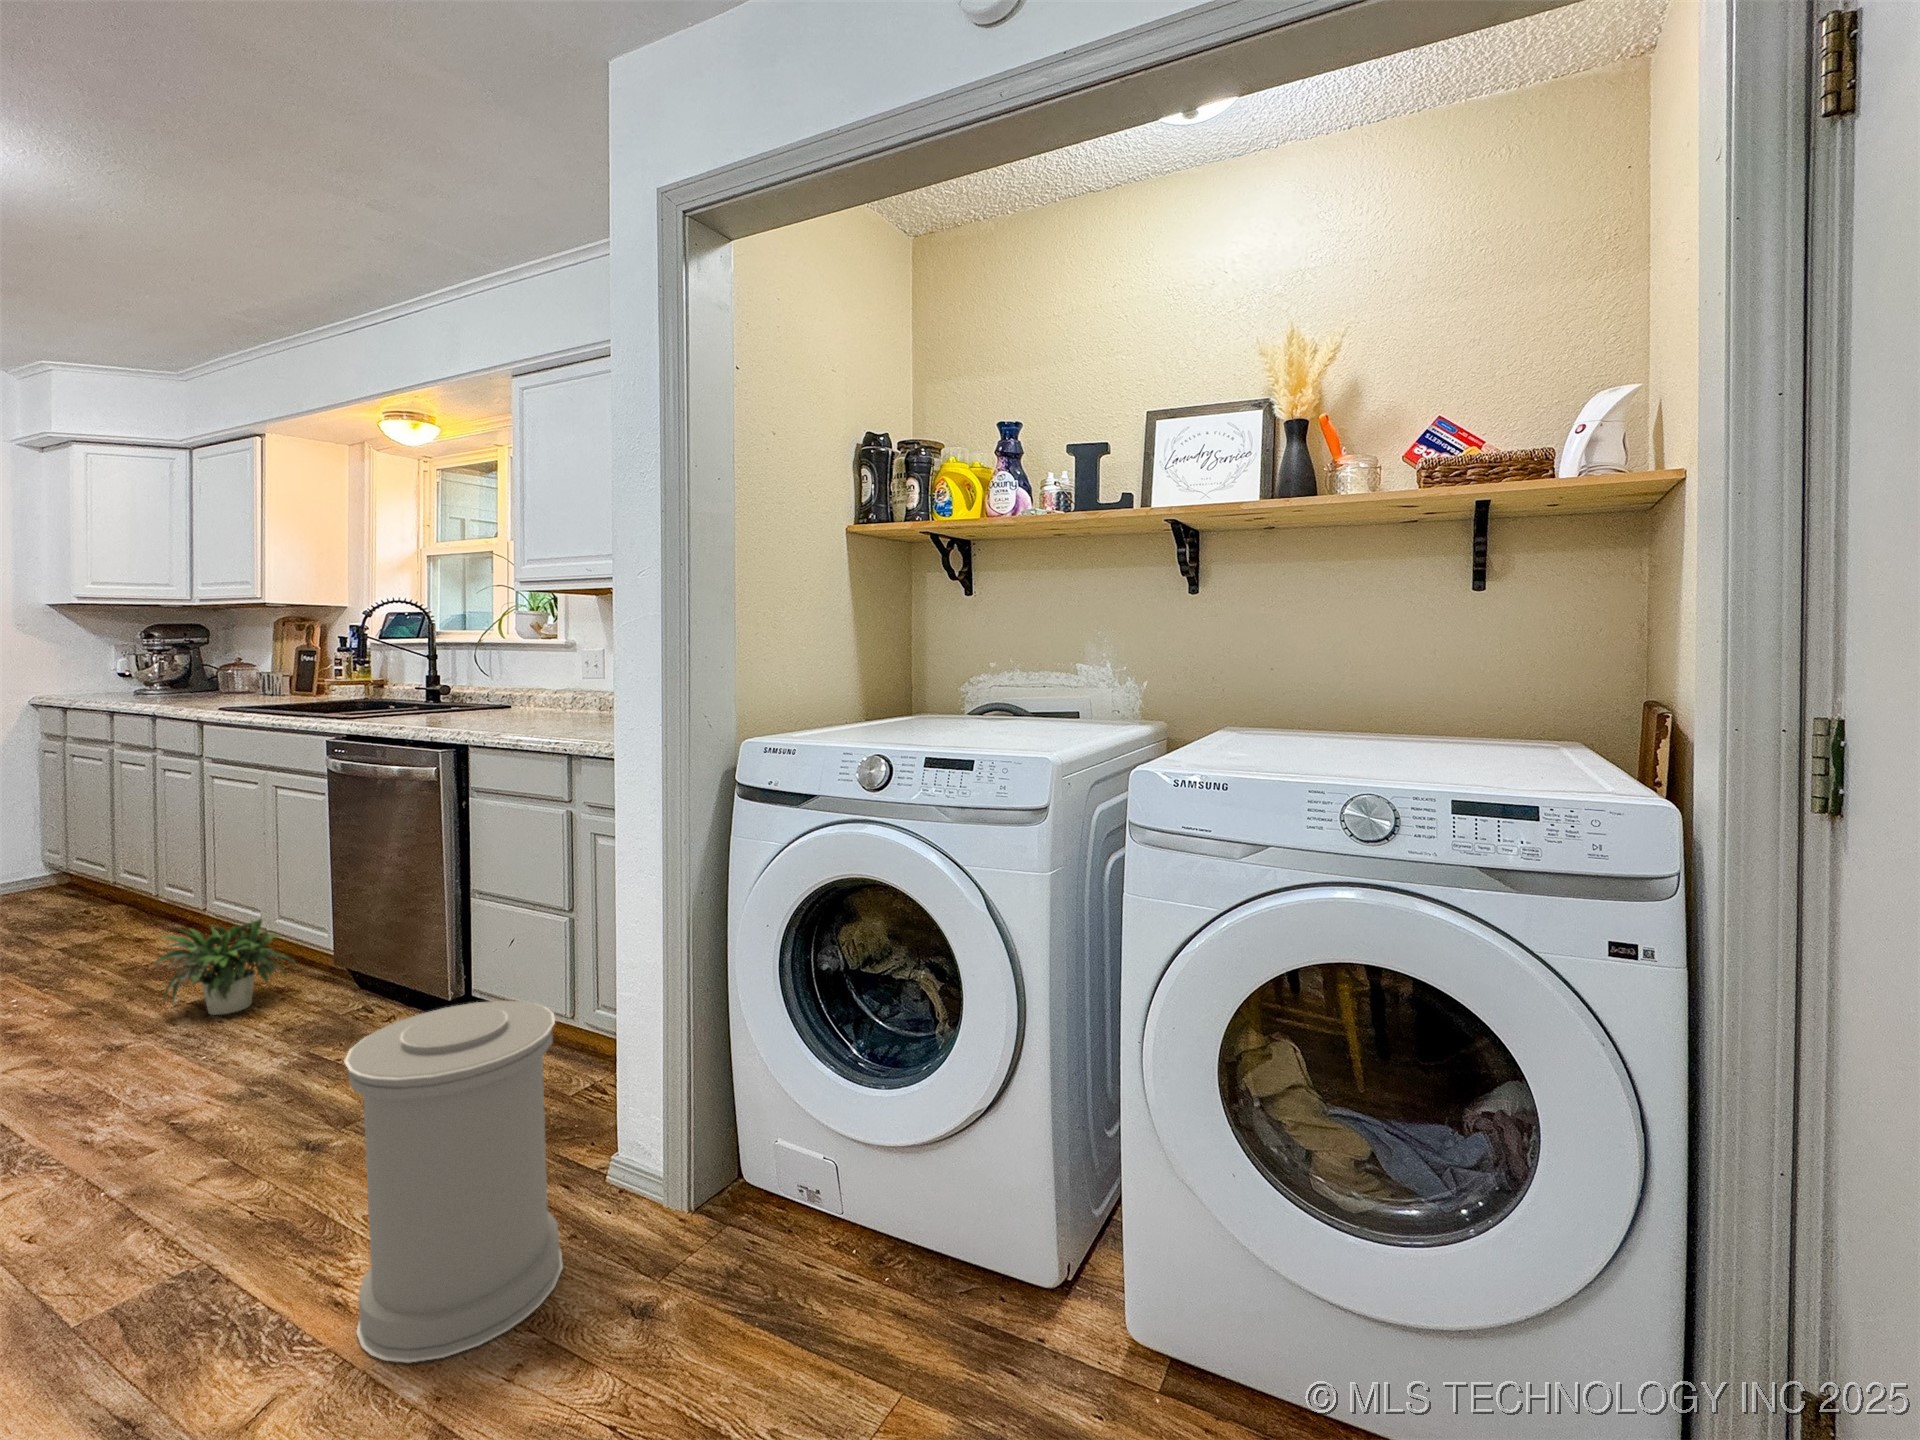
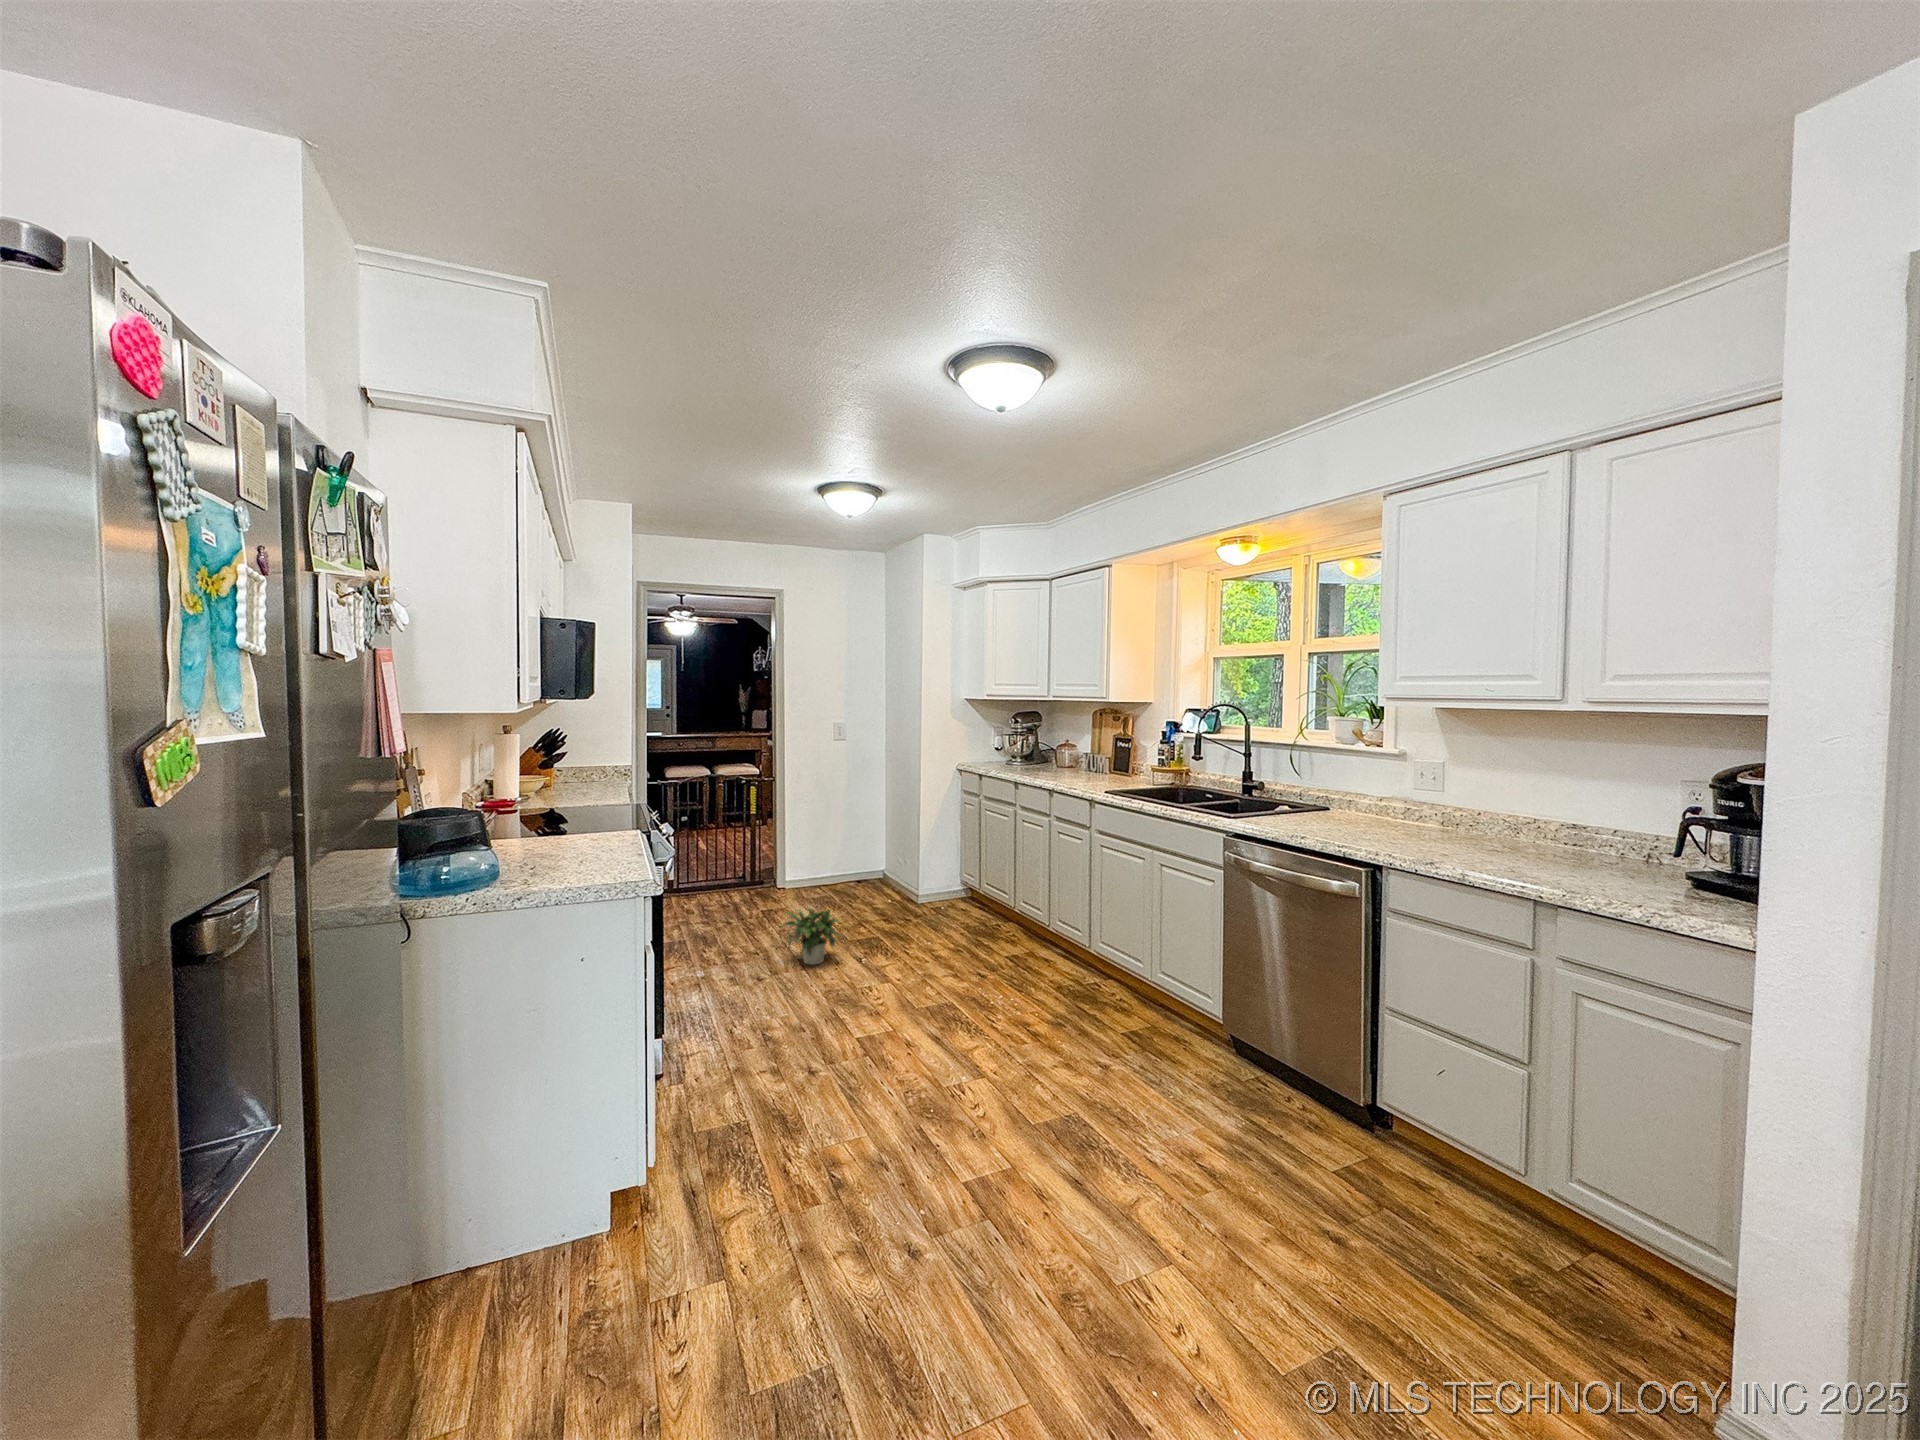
trash can: present [345,1001,563,1363] -> none [784,1015,893,1230]

